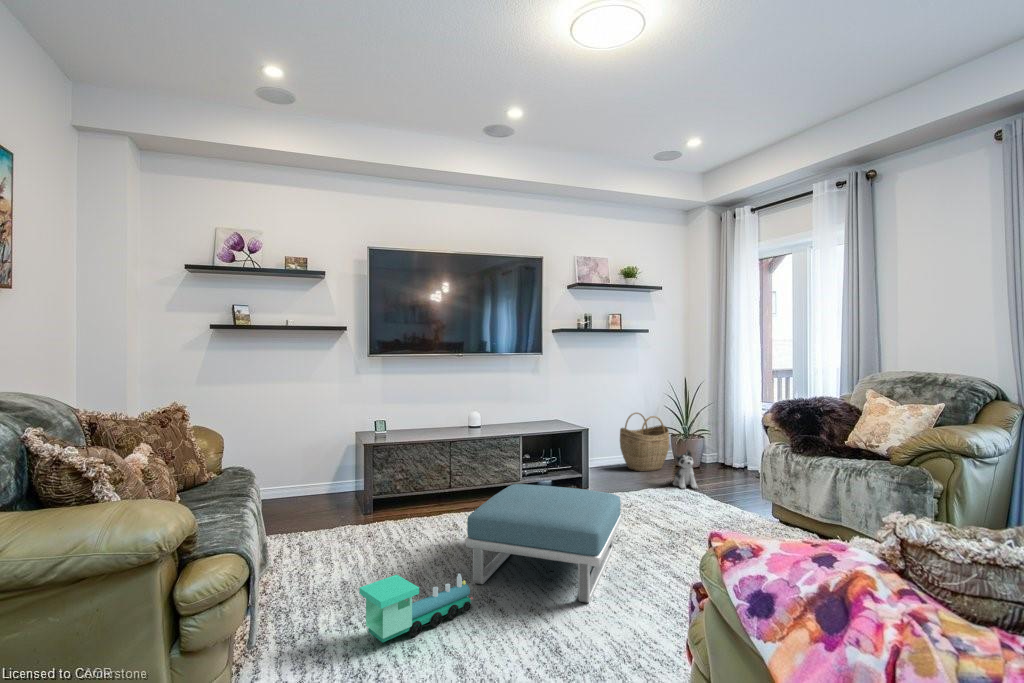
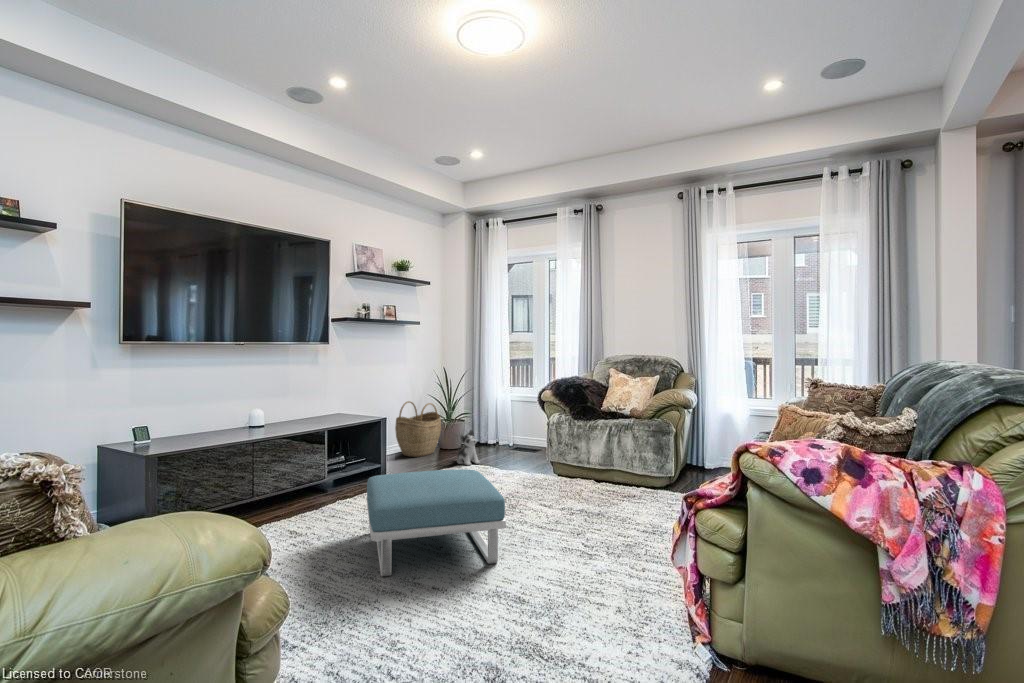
toy train: present [359,574,473,643] -> none [327,564,409,647]

